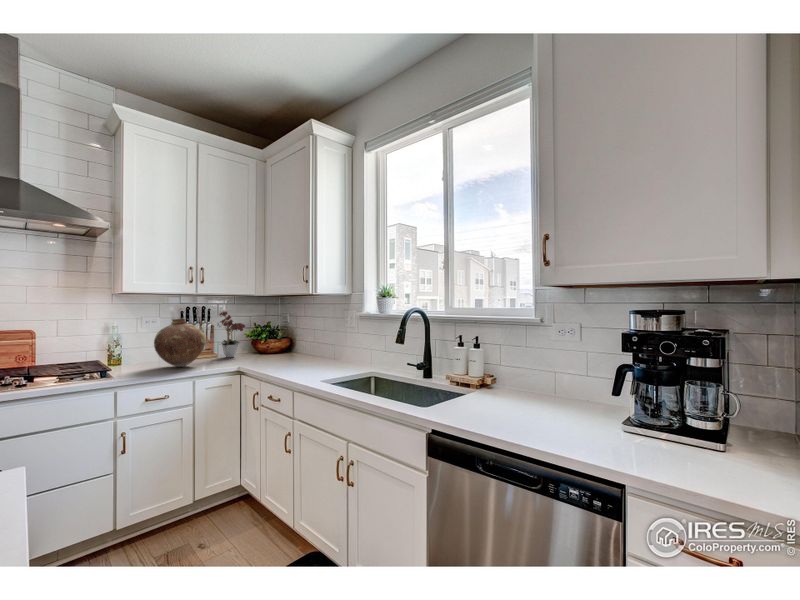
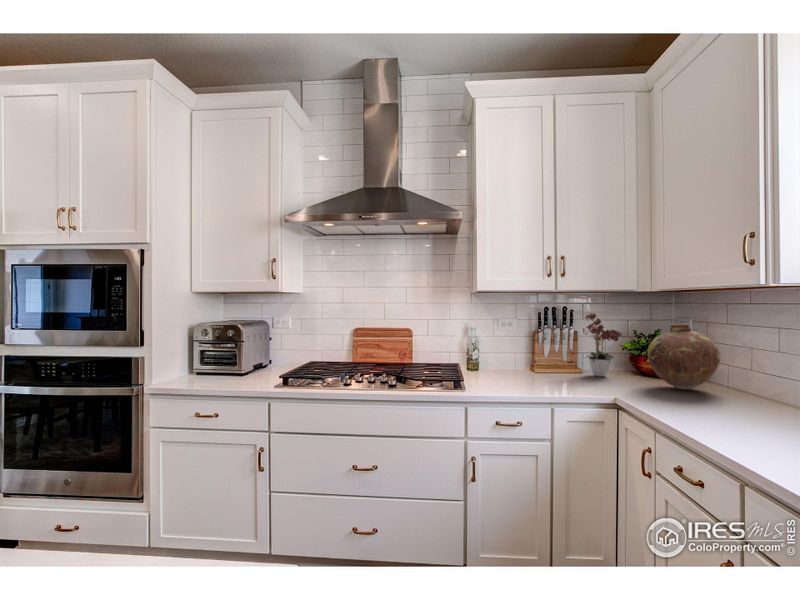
vase: present [154,318,206,367] -> present [648,324,720,389]

